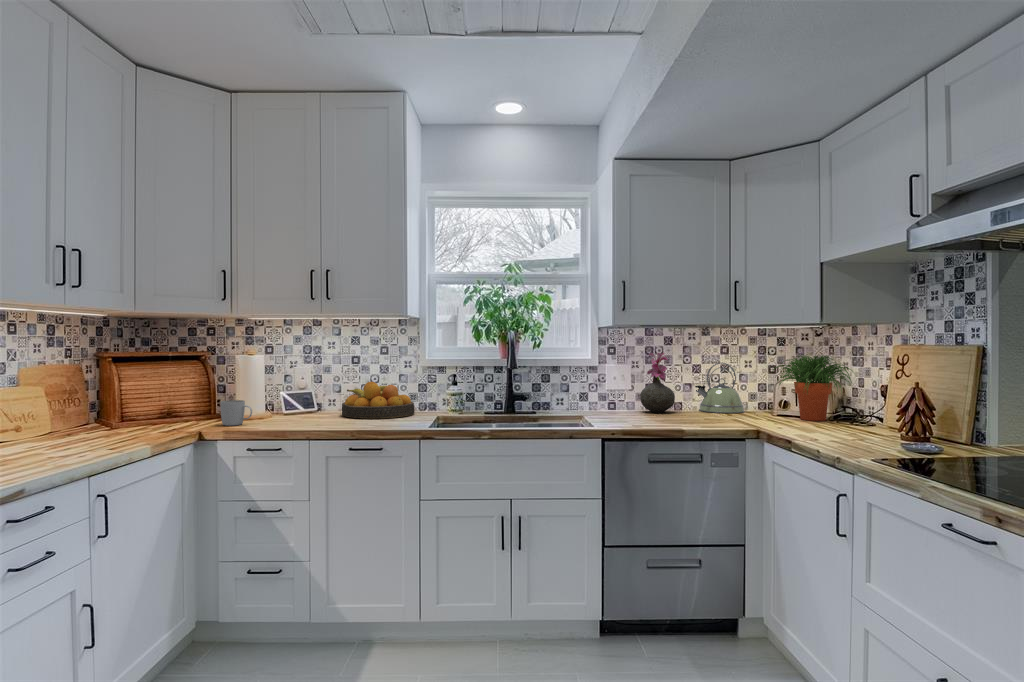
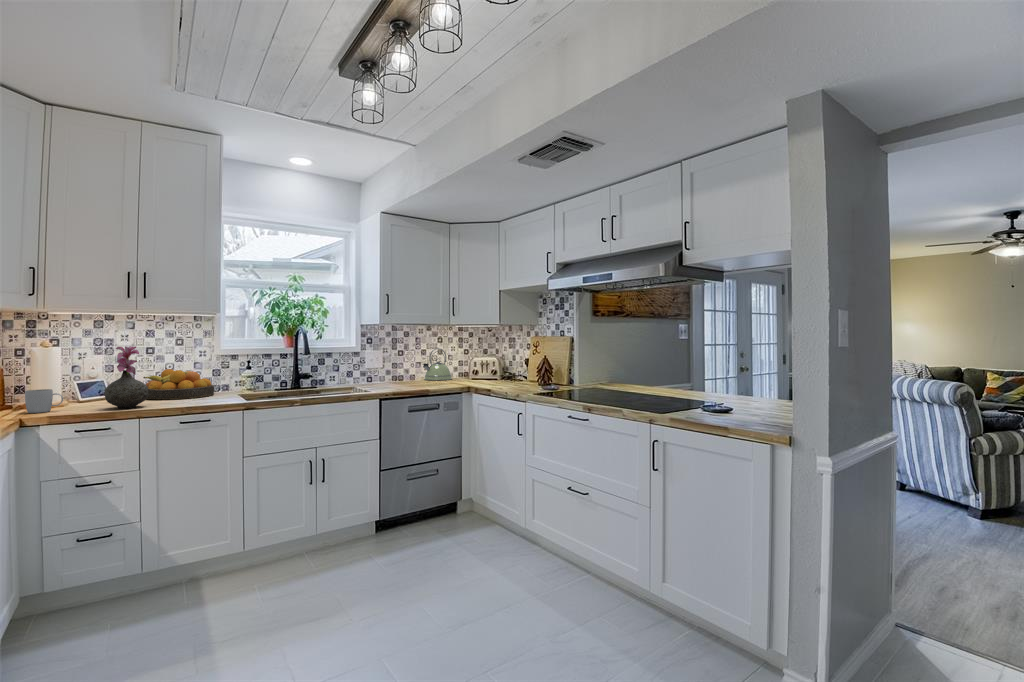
vase: present [640,353,675,413] -> present [105,346,148,408]
potted plant: present [773,355,853,421] -> none [470,342,514,381]

